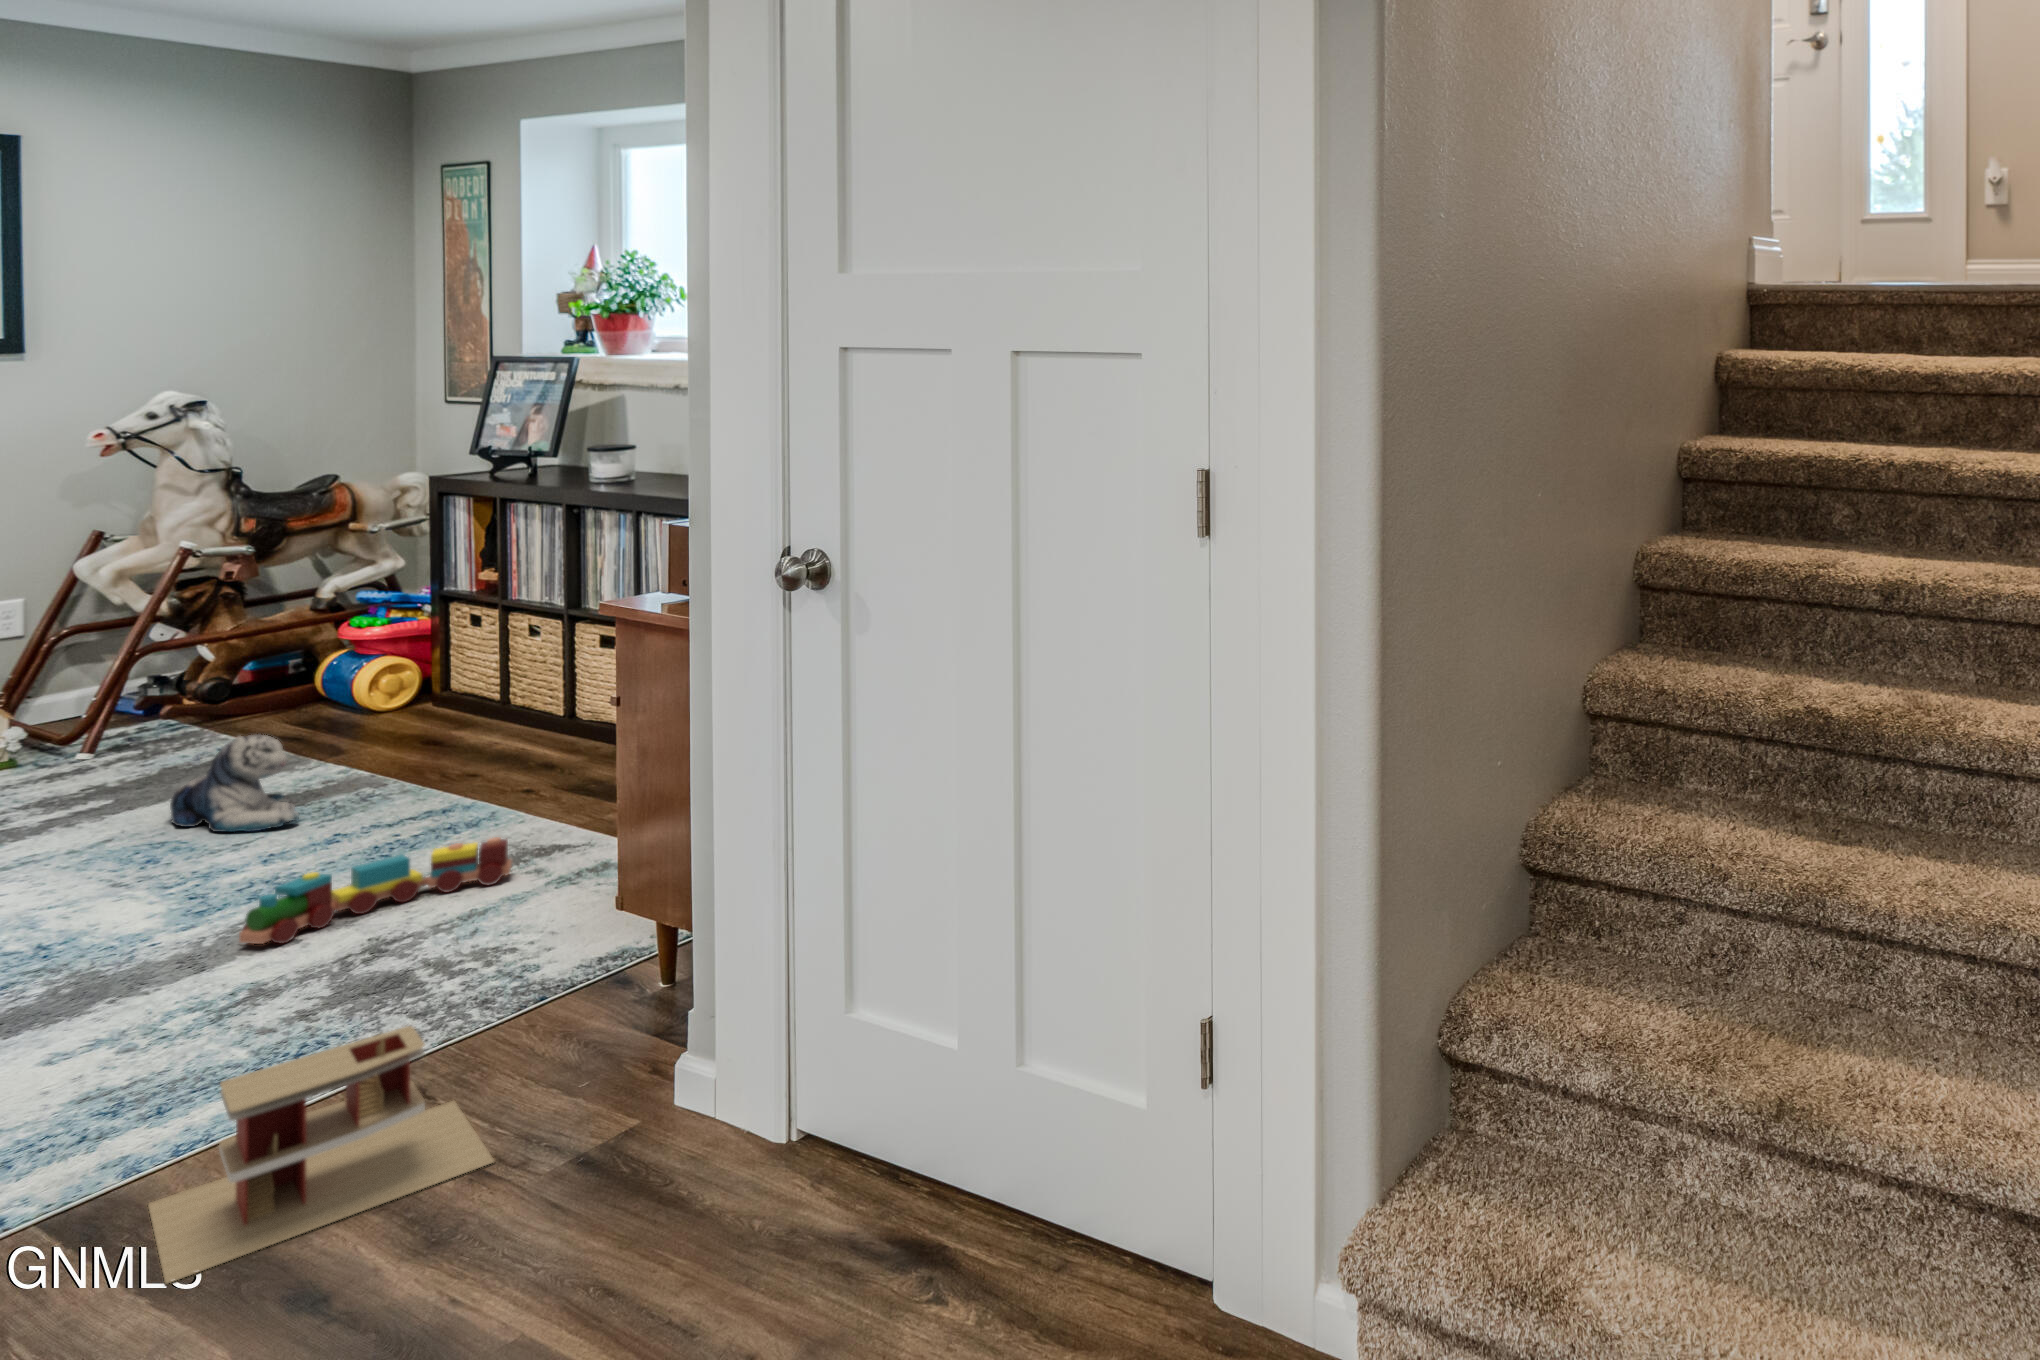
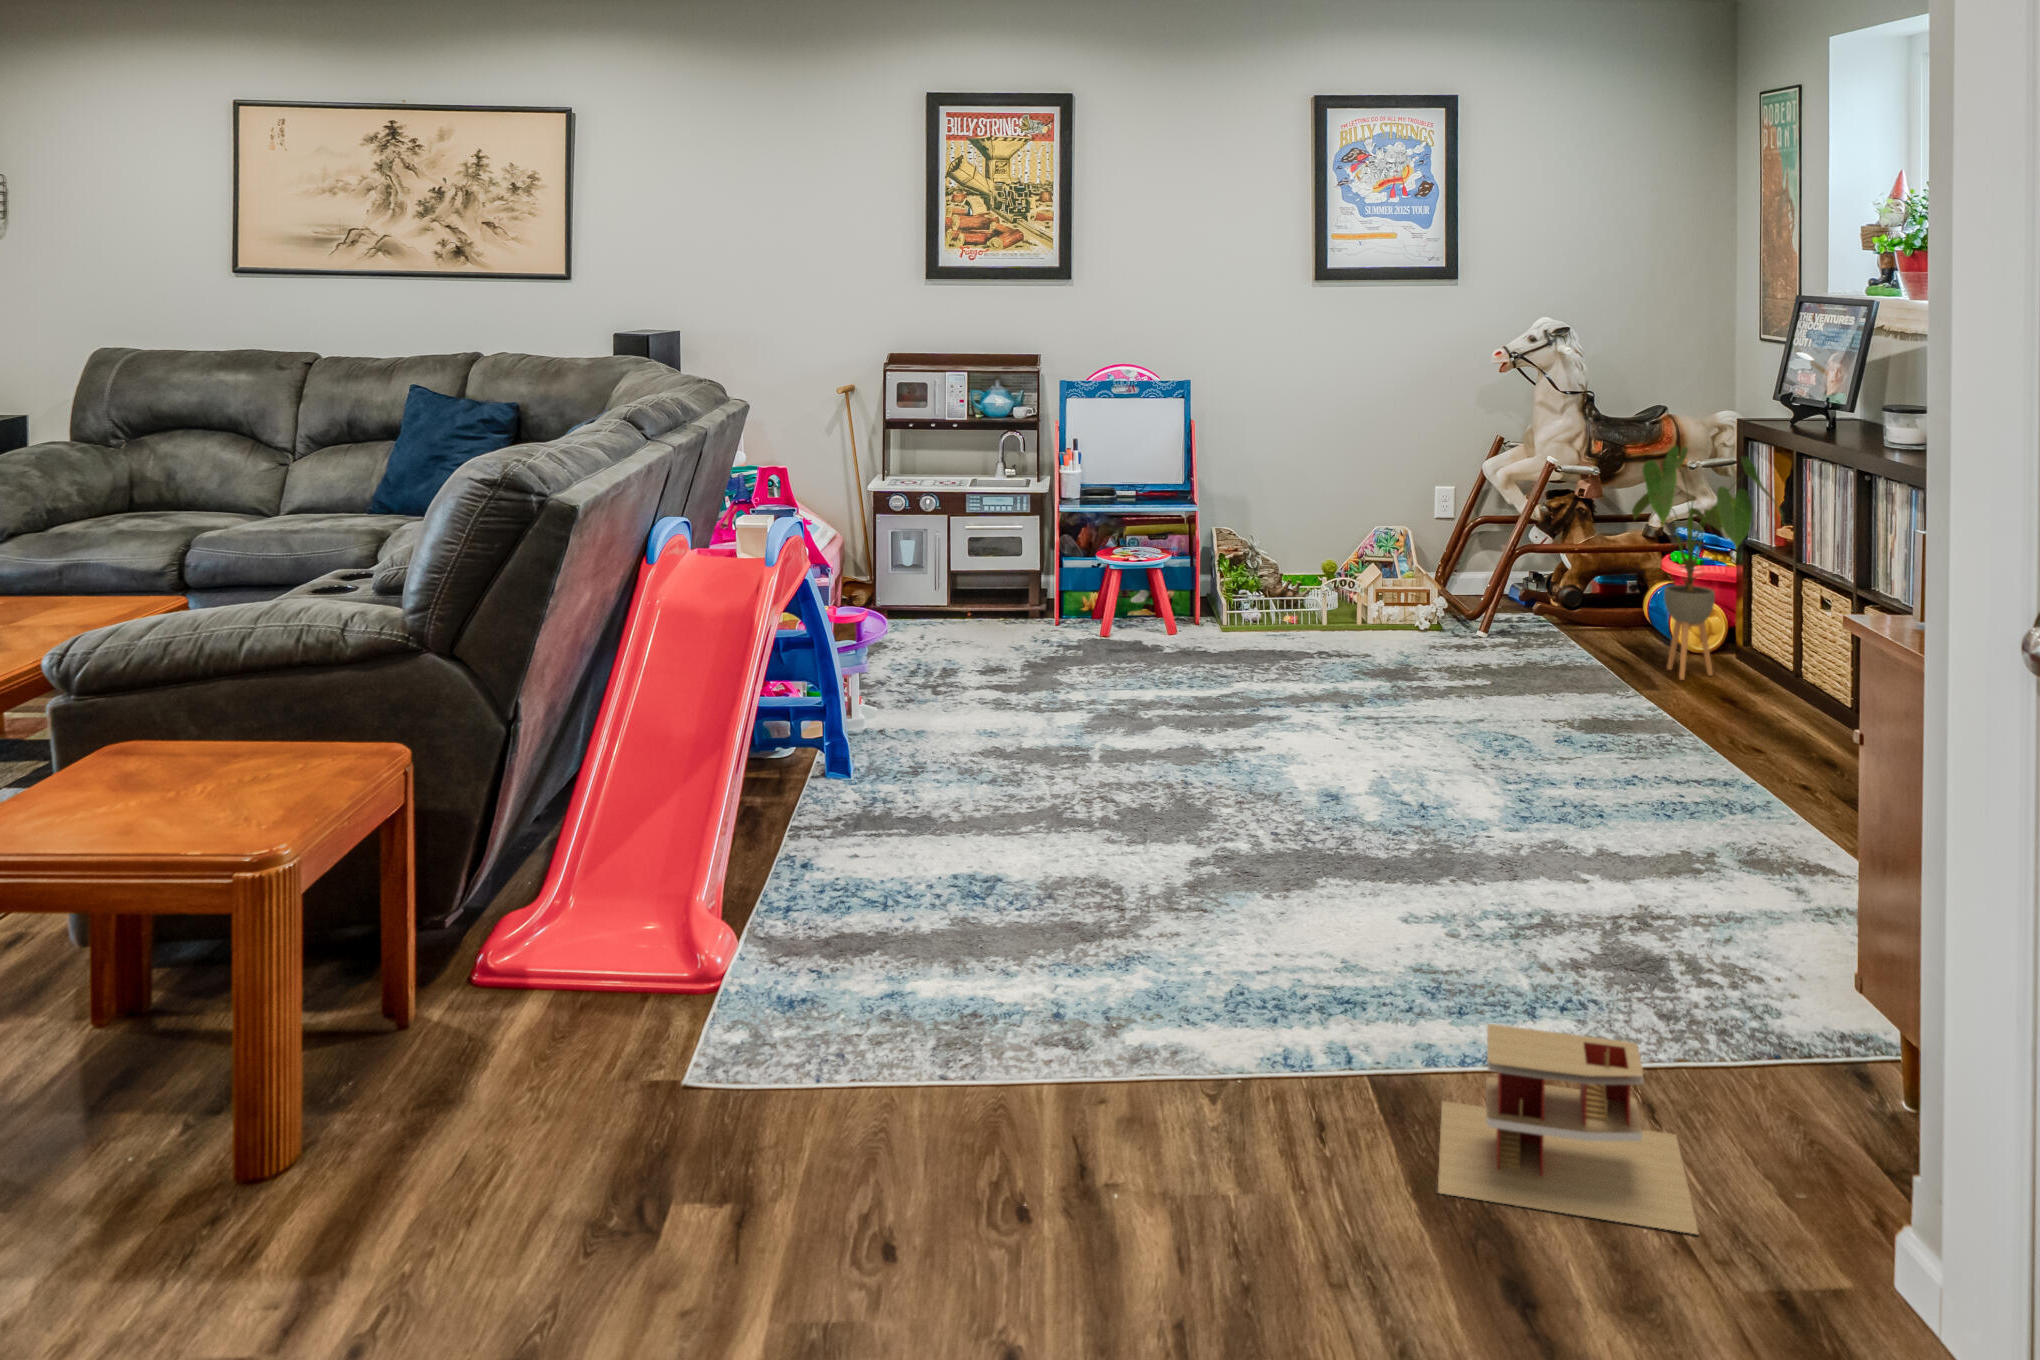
house plant: none [306,505,486,740] -> present [1632,446,1783,680]
plush toy: present [170,734,299,832] -> none [1522,658,1609,752]
toy train: present [239,837,512,944] -> none [1544,818,1773,888]

